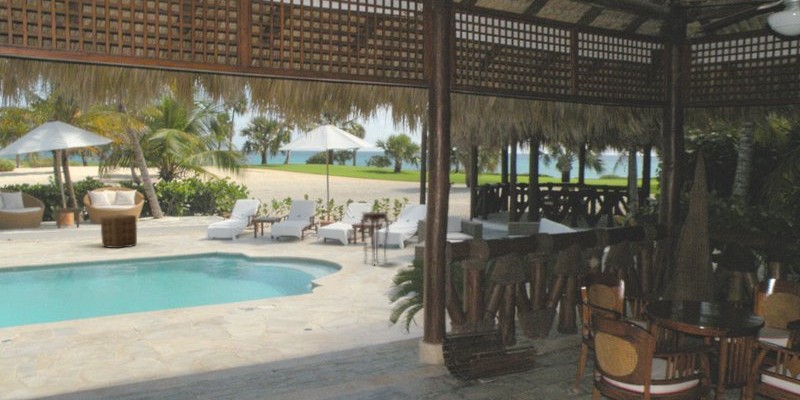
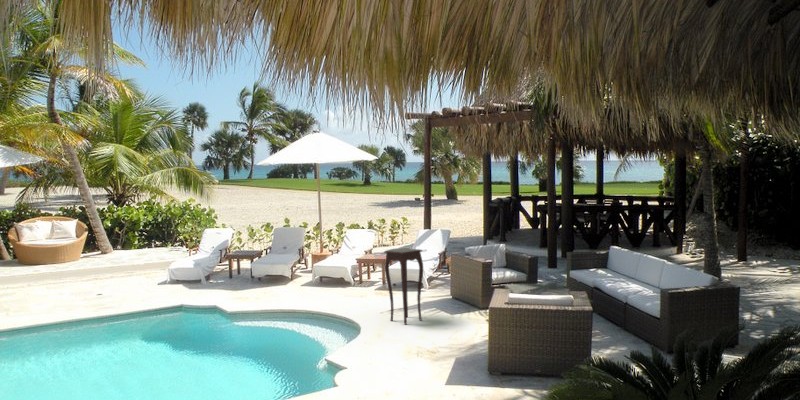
ottoman: present [100,215,137,248] -> none [19,258,72,305]

